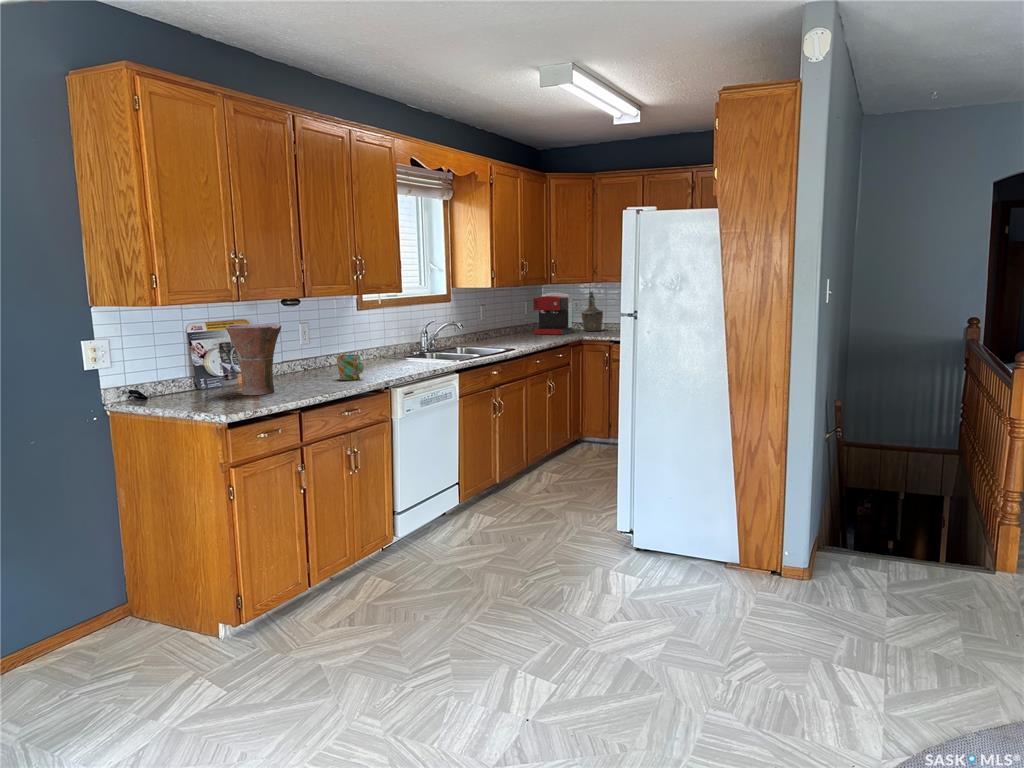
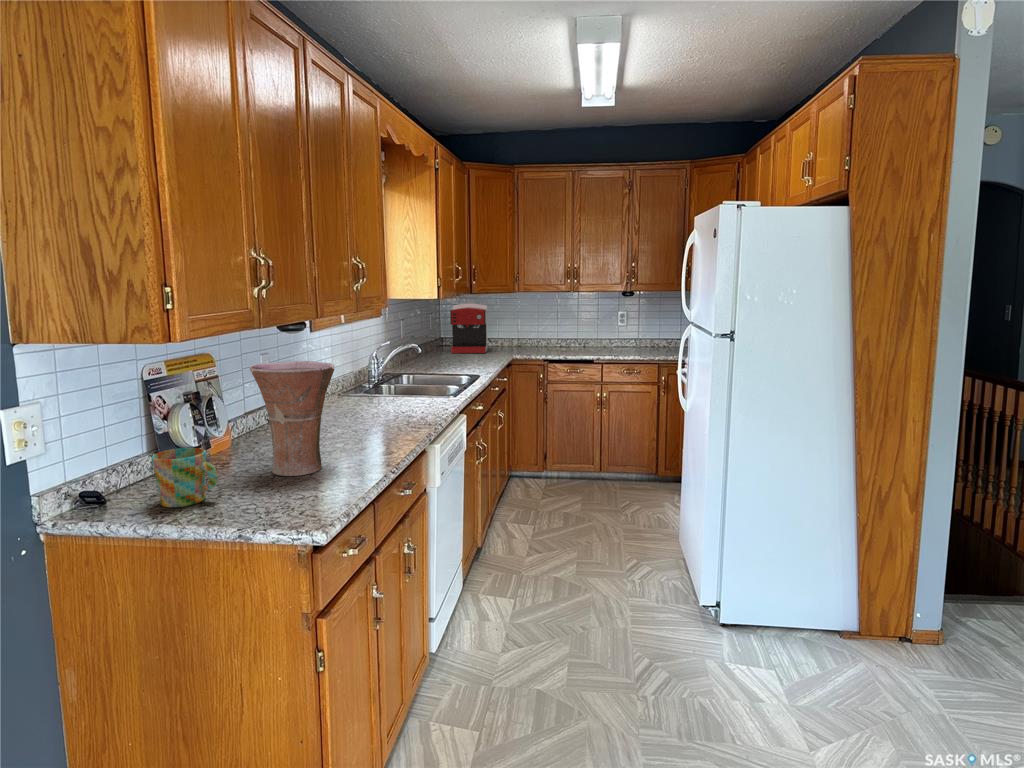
bottle: present [581,292,603,331] -> none [494,302,519,348]
mug: present [336,354,364,380] -> present [152,448,218,507]

